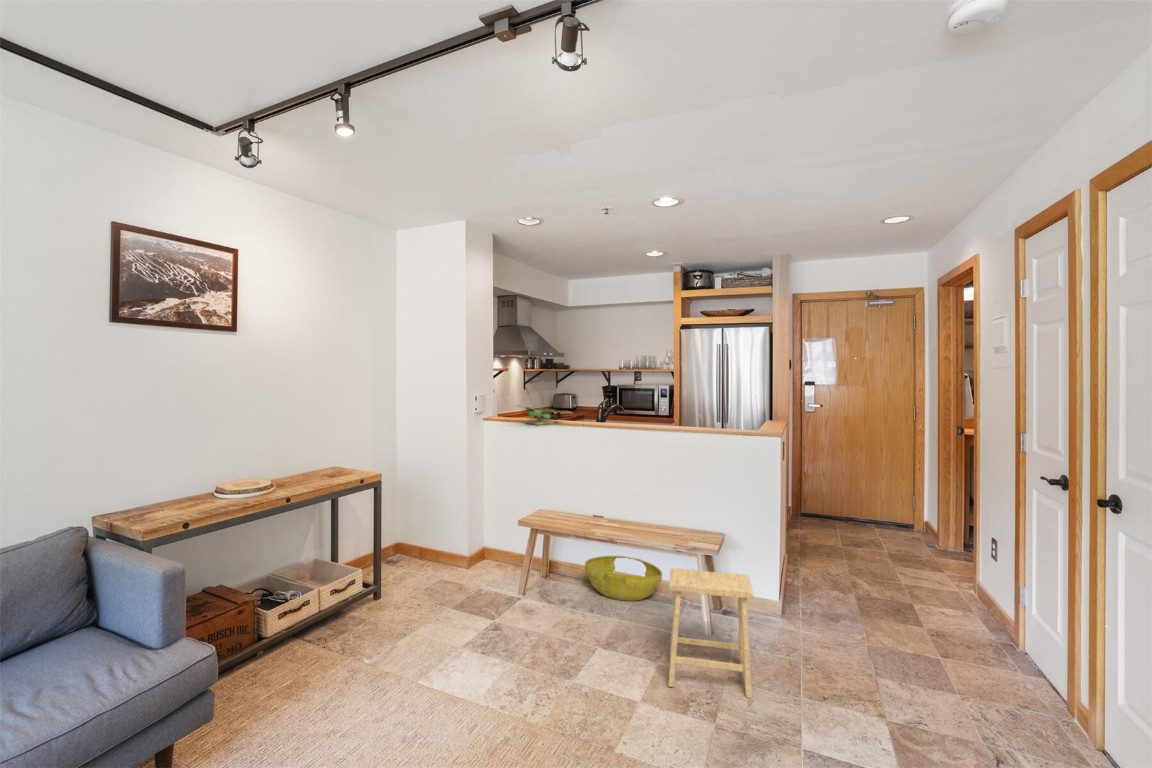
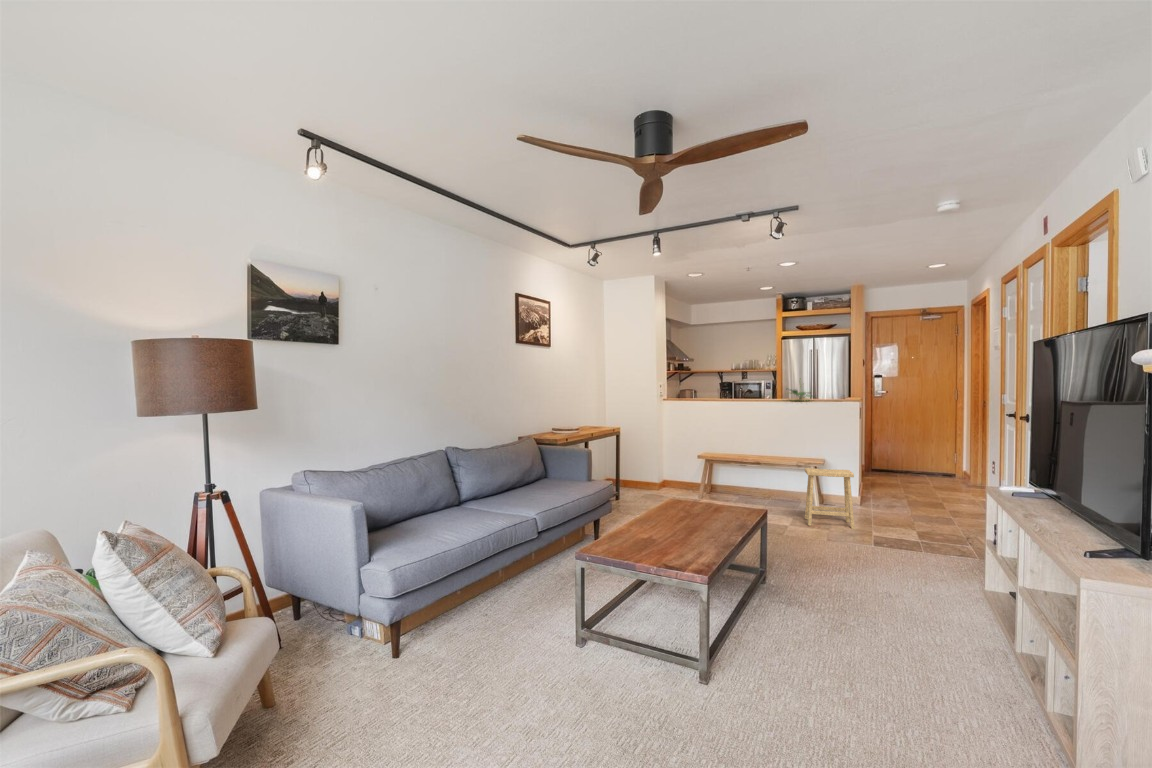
potted plant: present [525,398,554,425] -> present [791,386,810,401]
basket: present [585,555,662,601] -> none [739,477,790,503]

